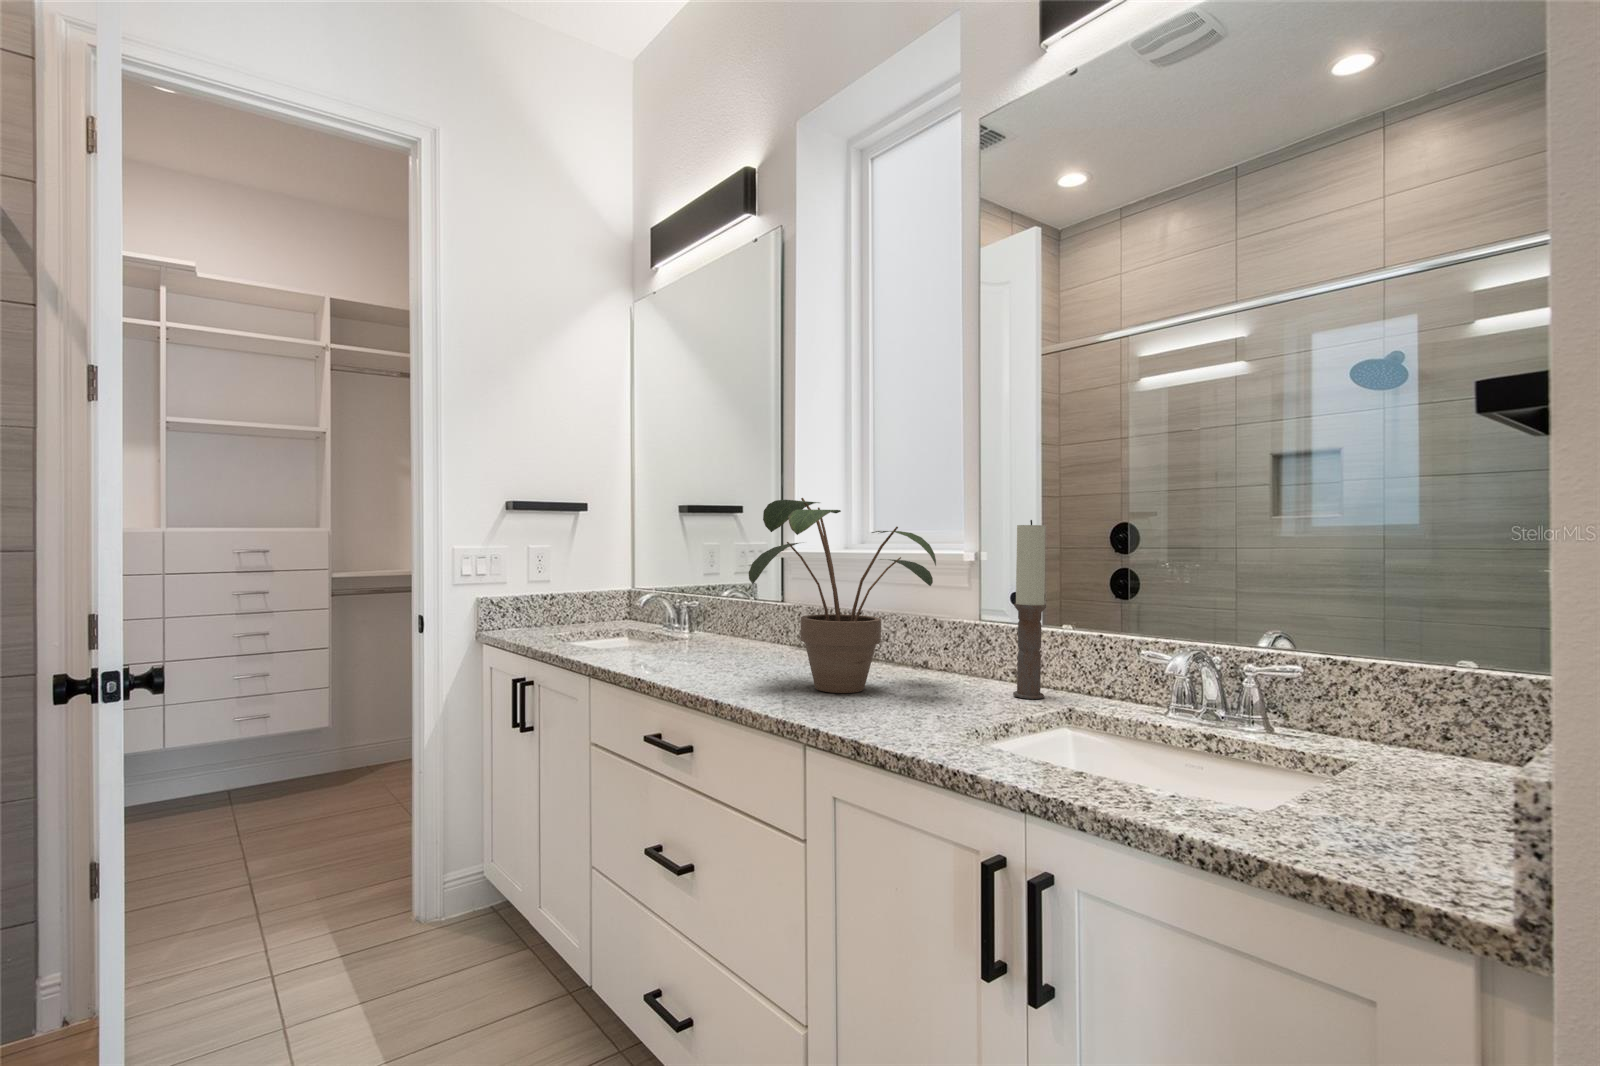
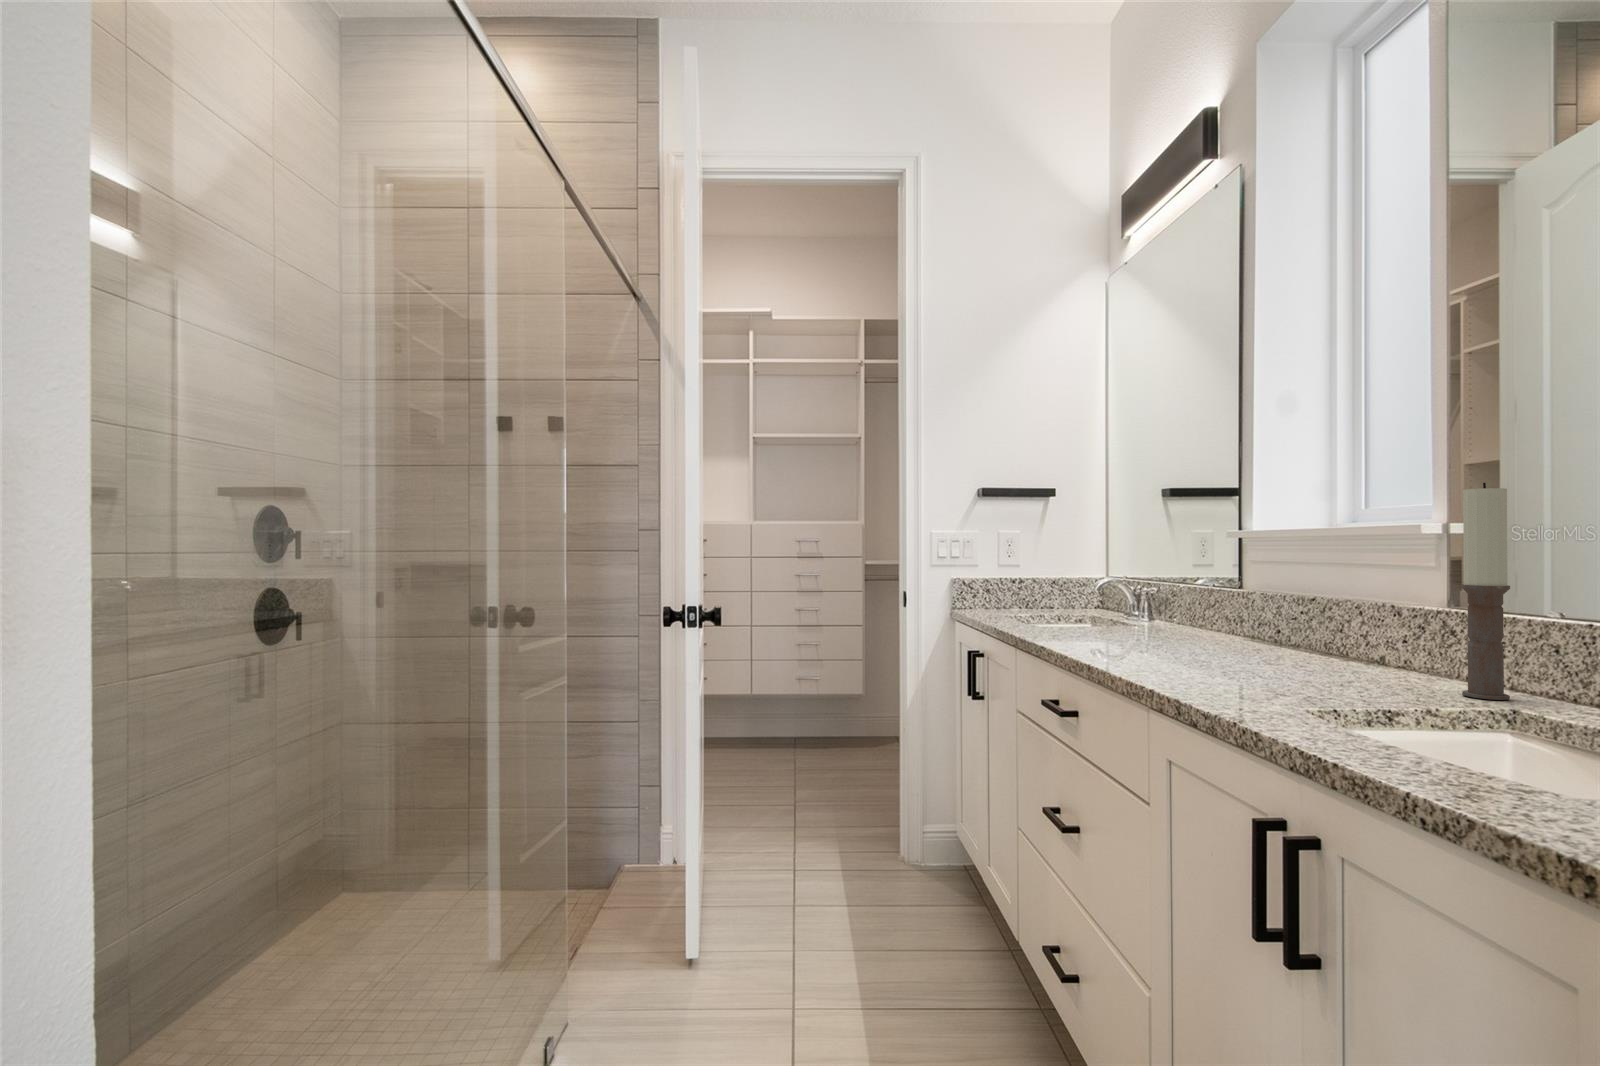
potted plant: present [749,498,936,693] -> none [1133,476,1363,674]

